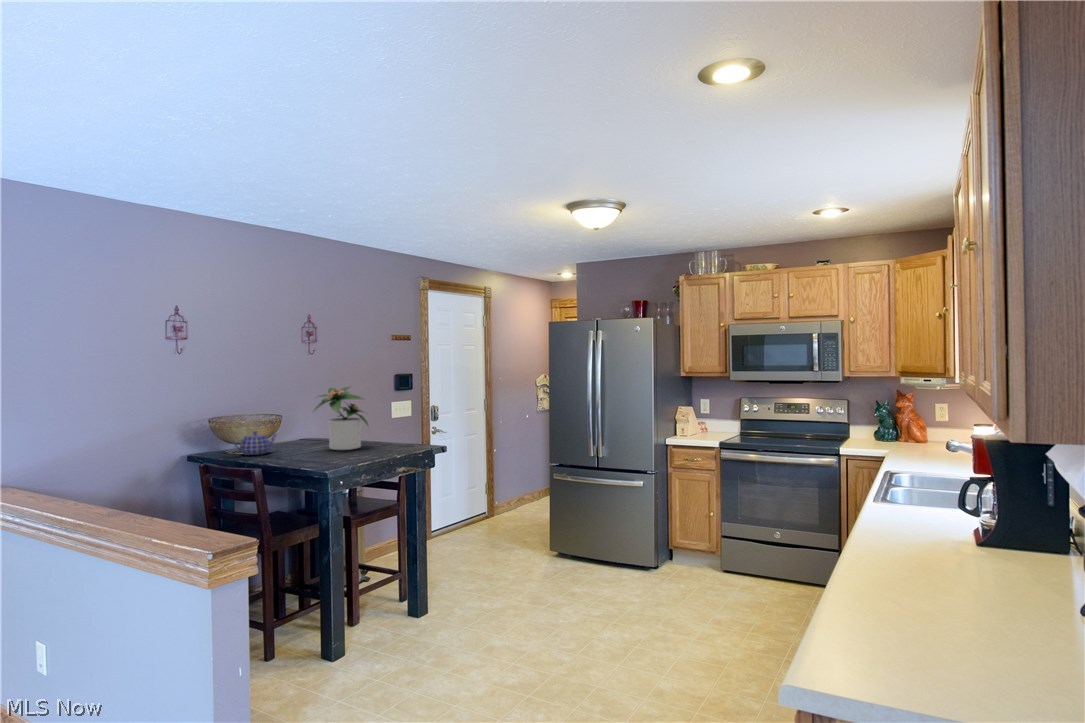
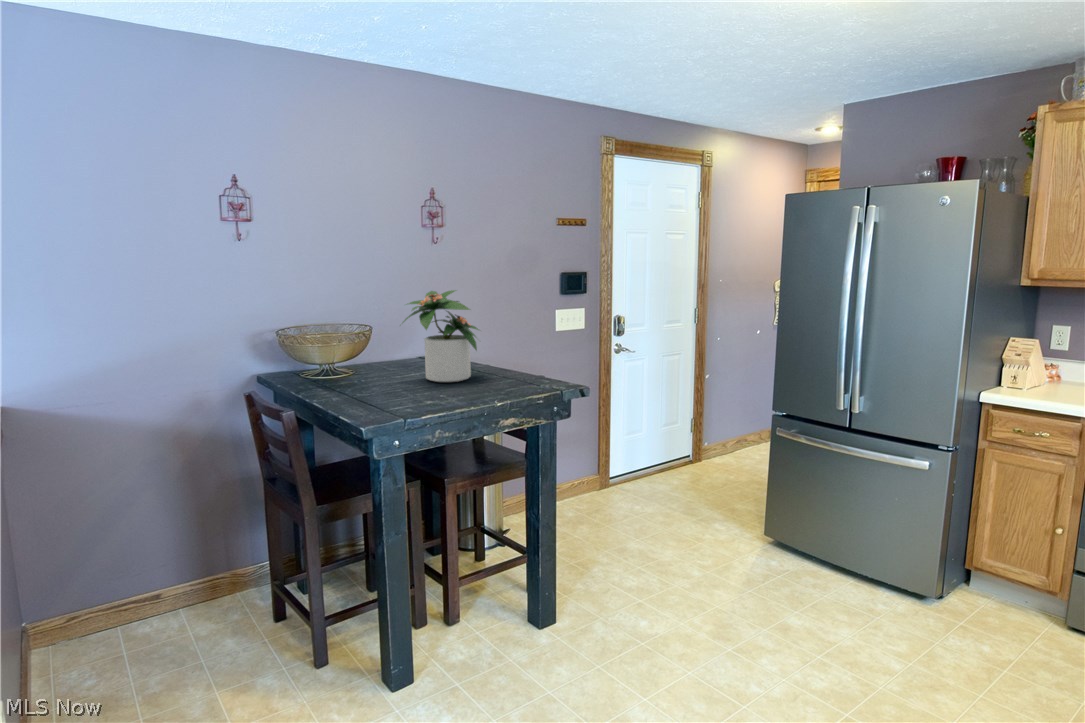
teapot: present [234,431,276,455] -> none [300,349,364,381]

